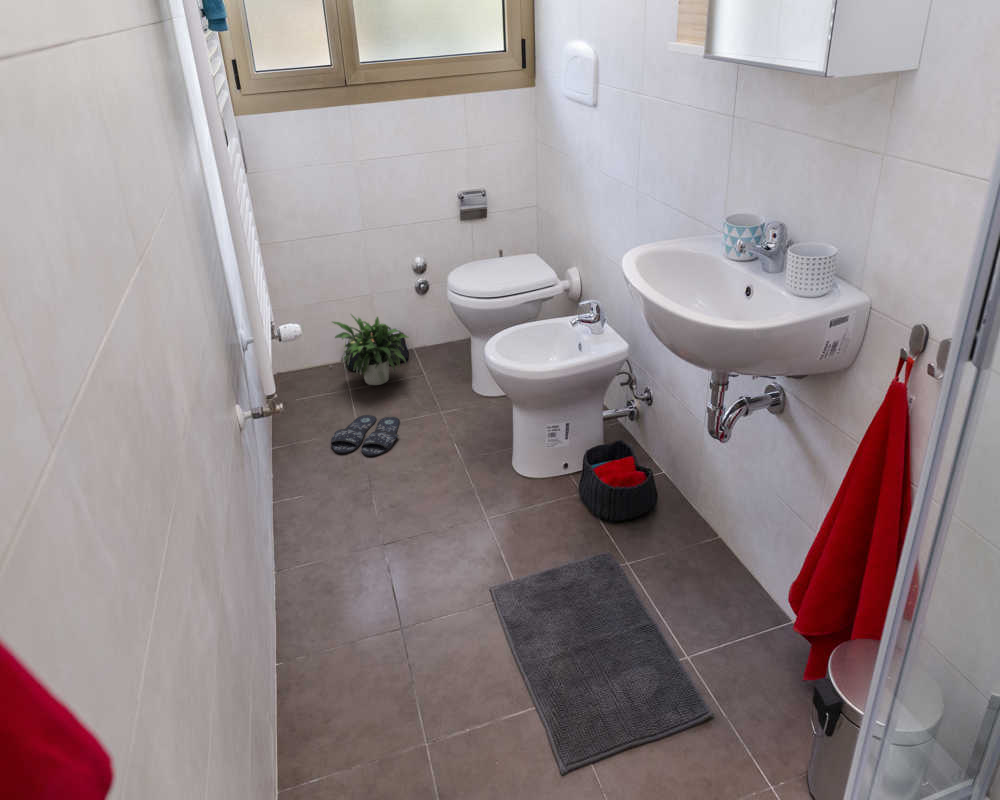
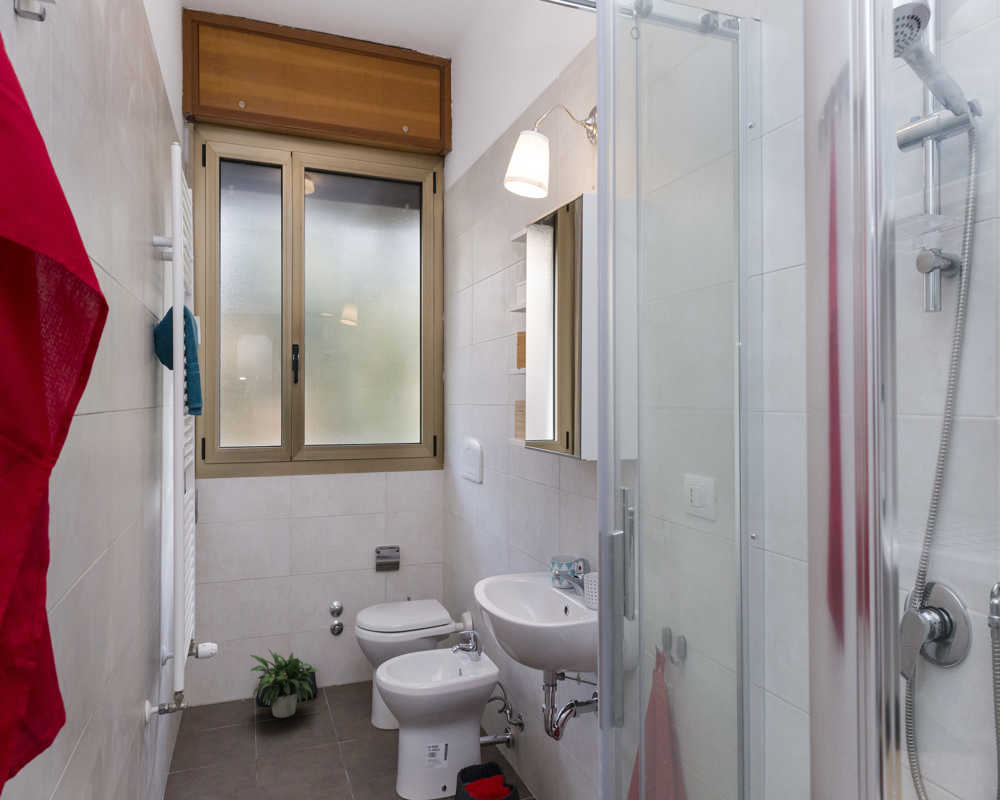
slippers: present [331,415,400,456] -> none [229,744,299,782]

